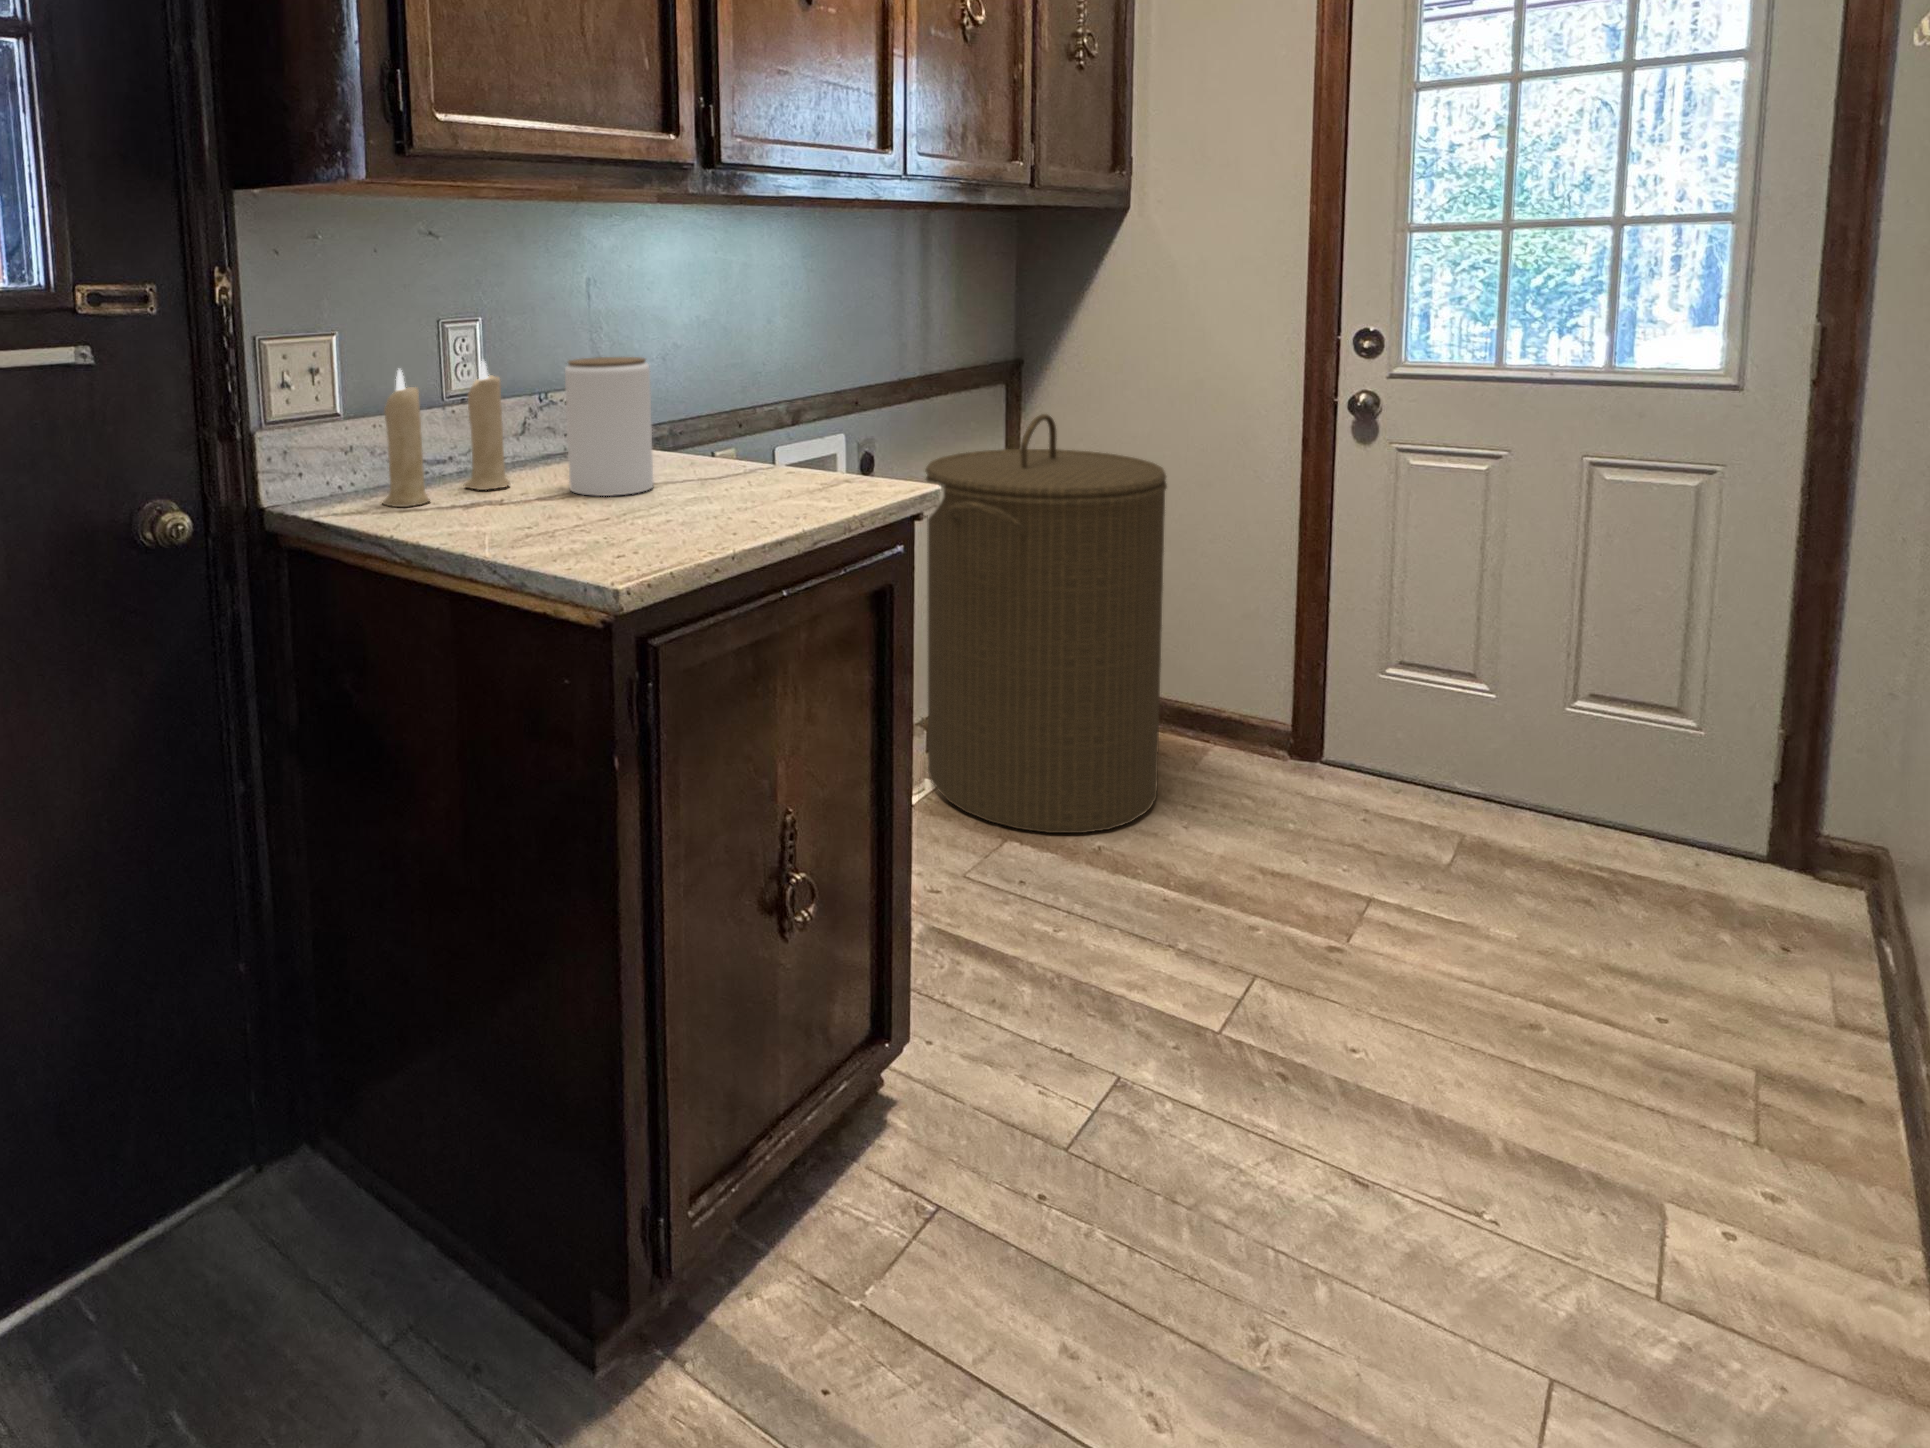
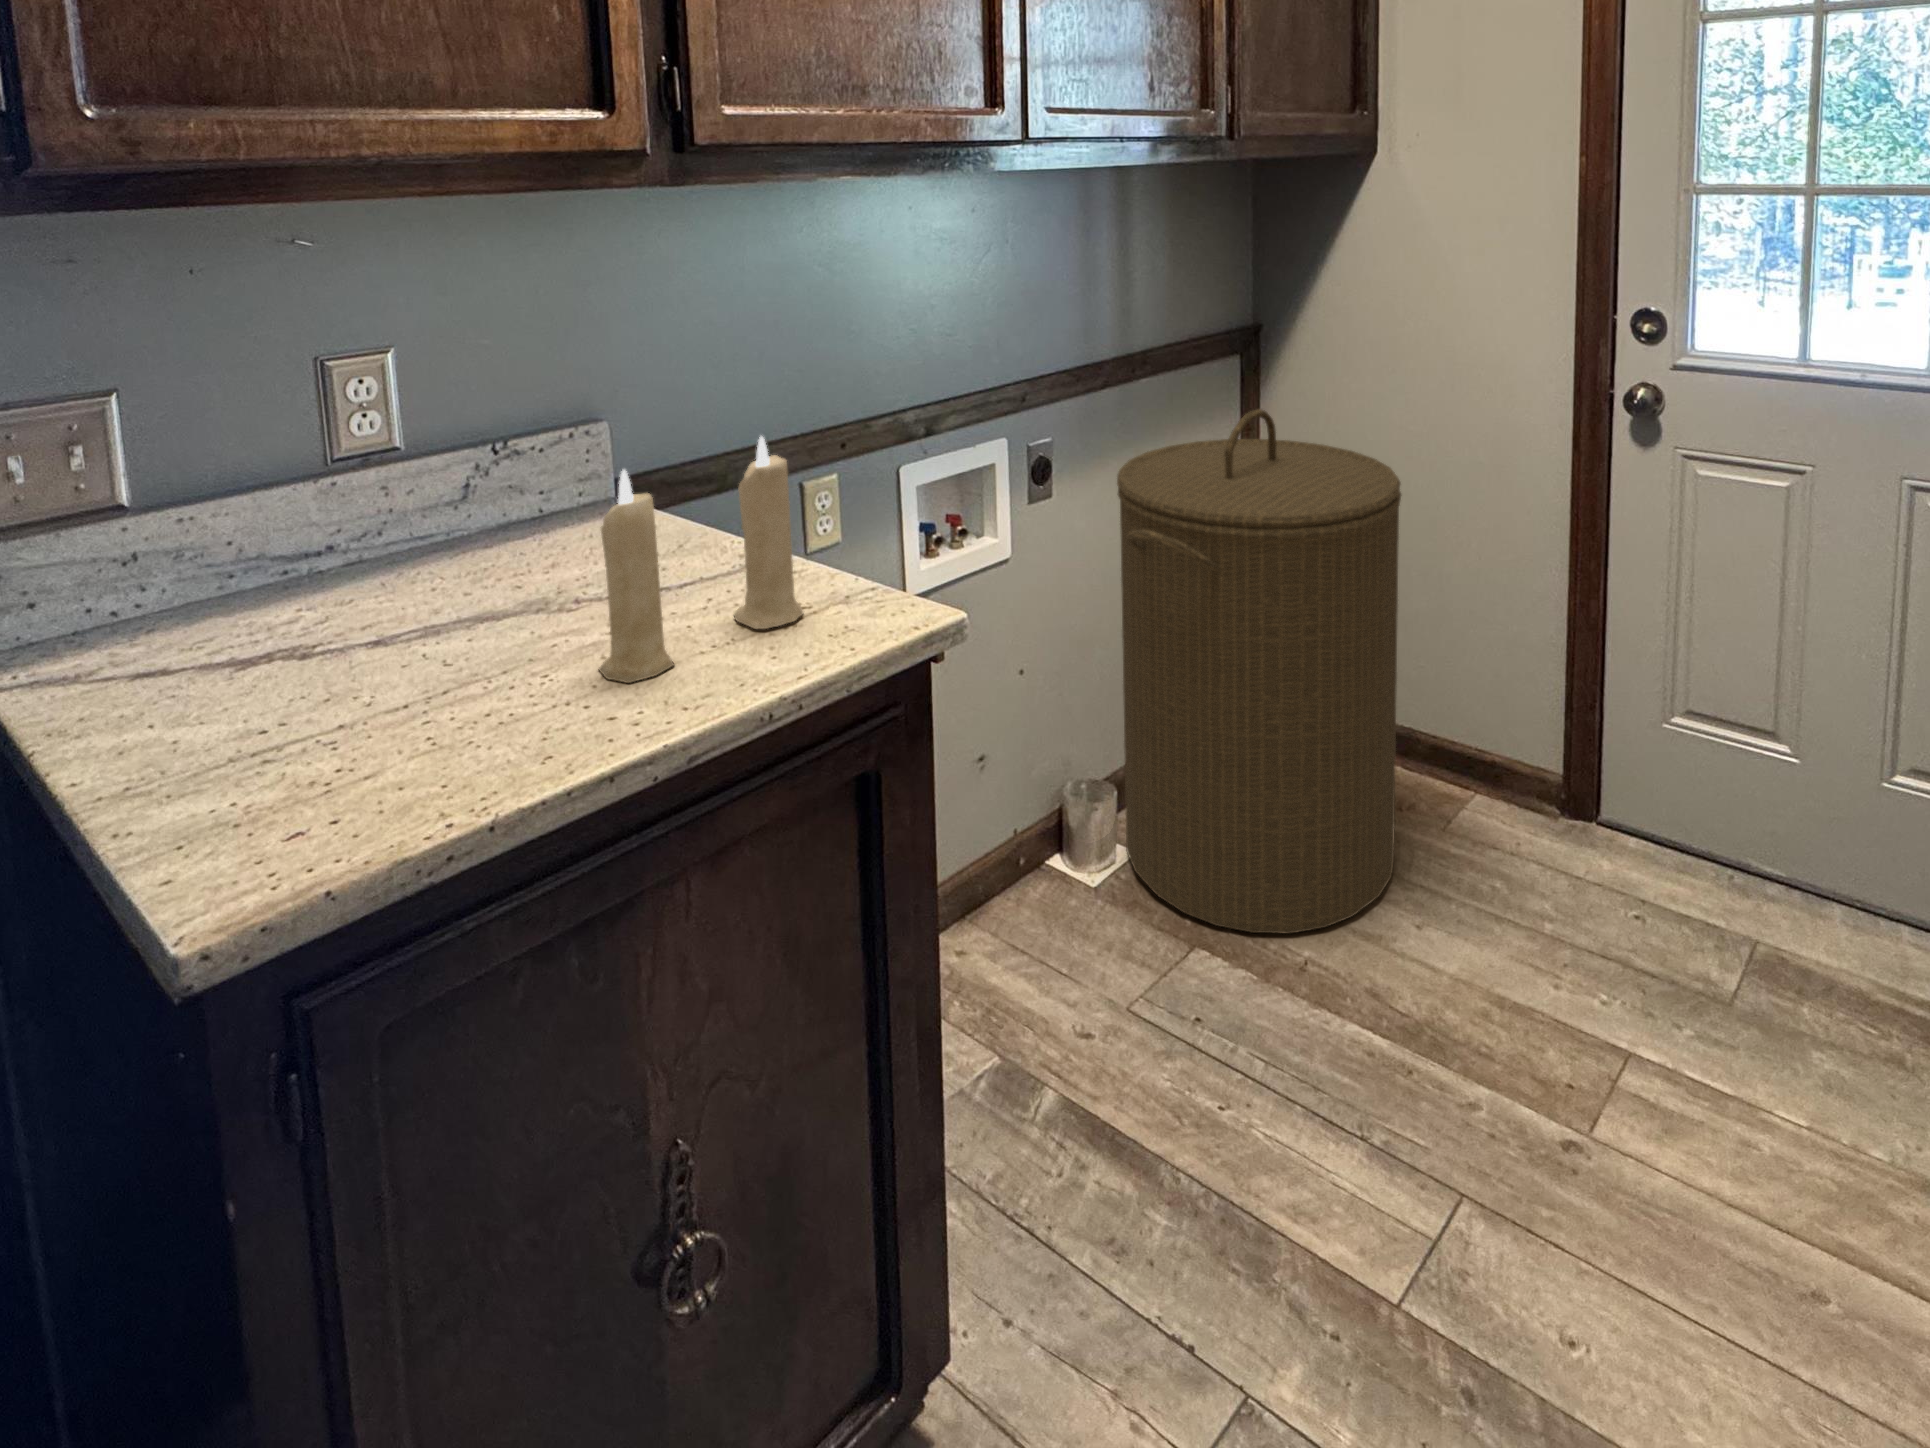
jar: present [565,357,653,496] -> none [426,421,573,635]
candle: present [383,361,510,507] -> present [599,436,803,683]

